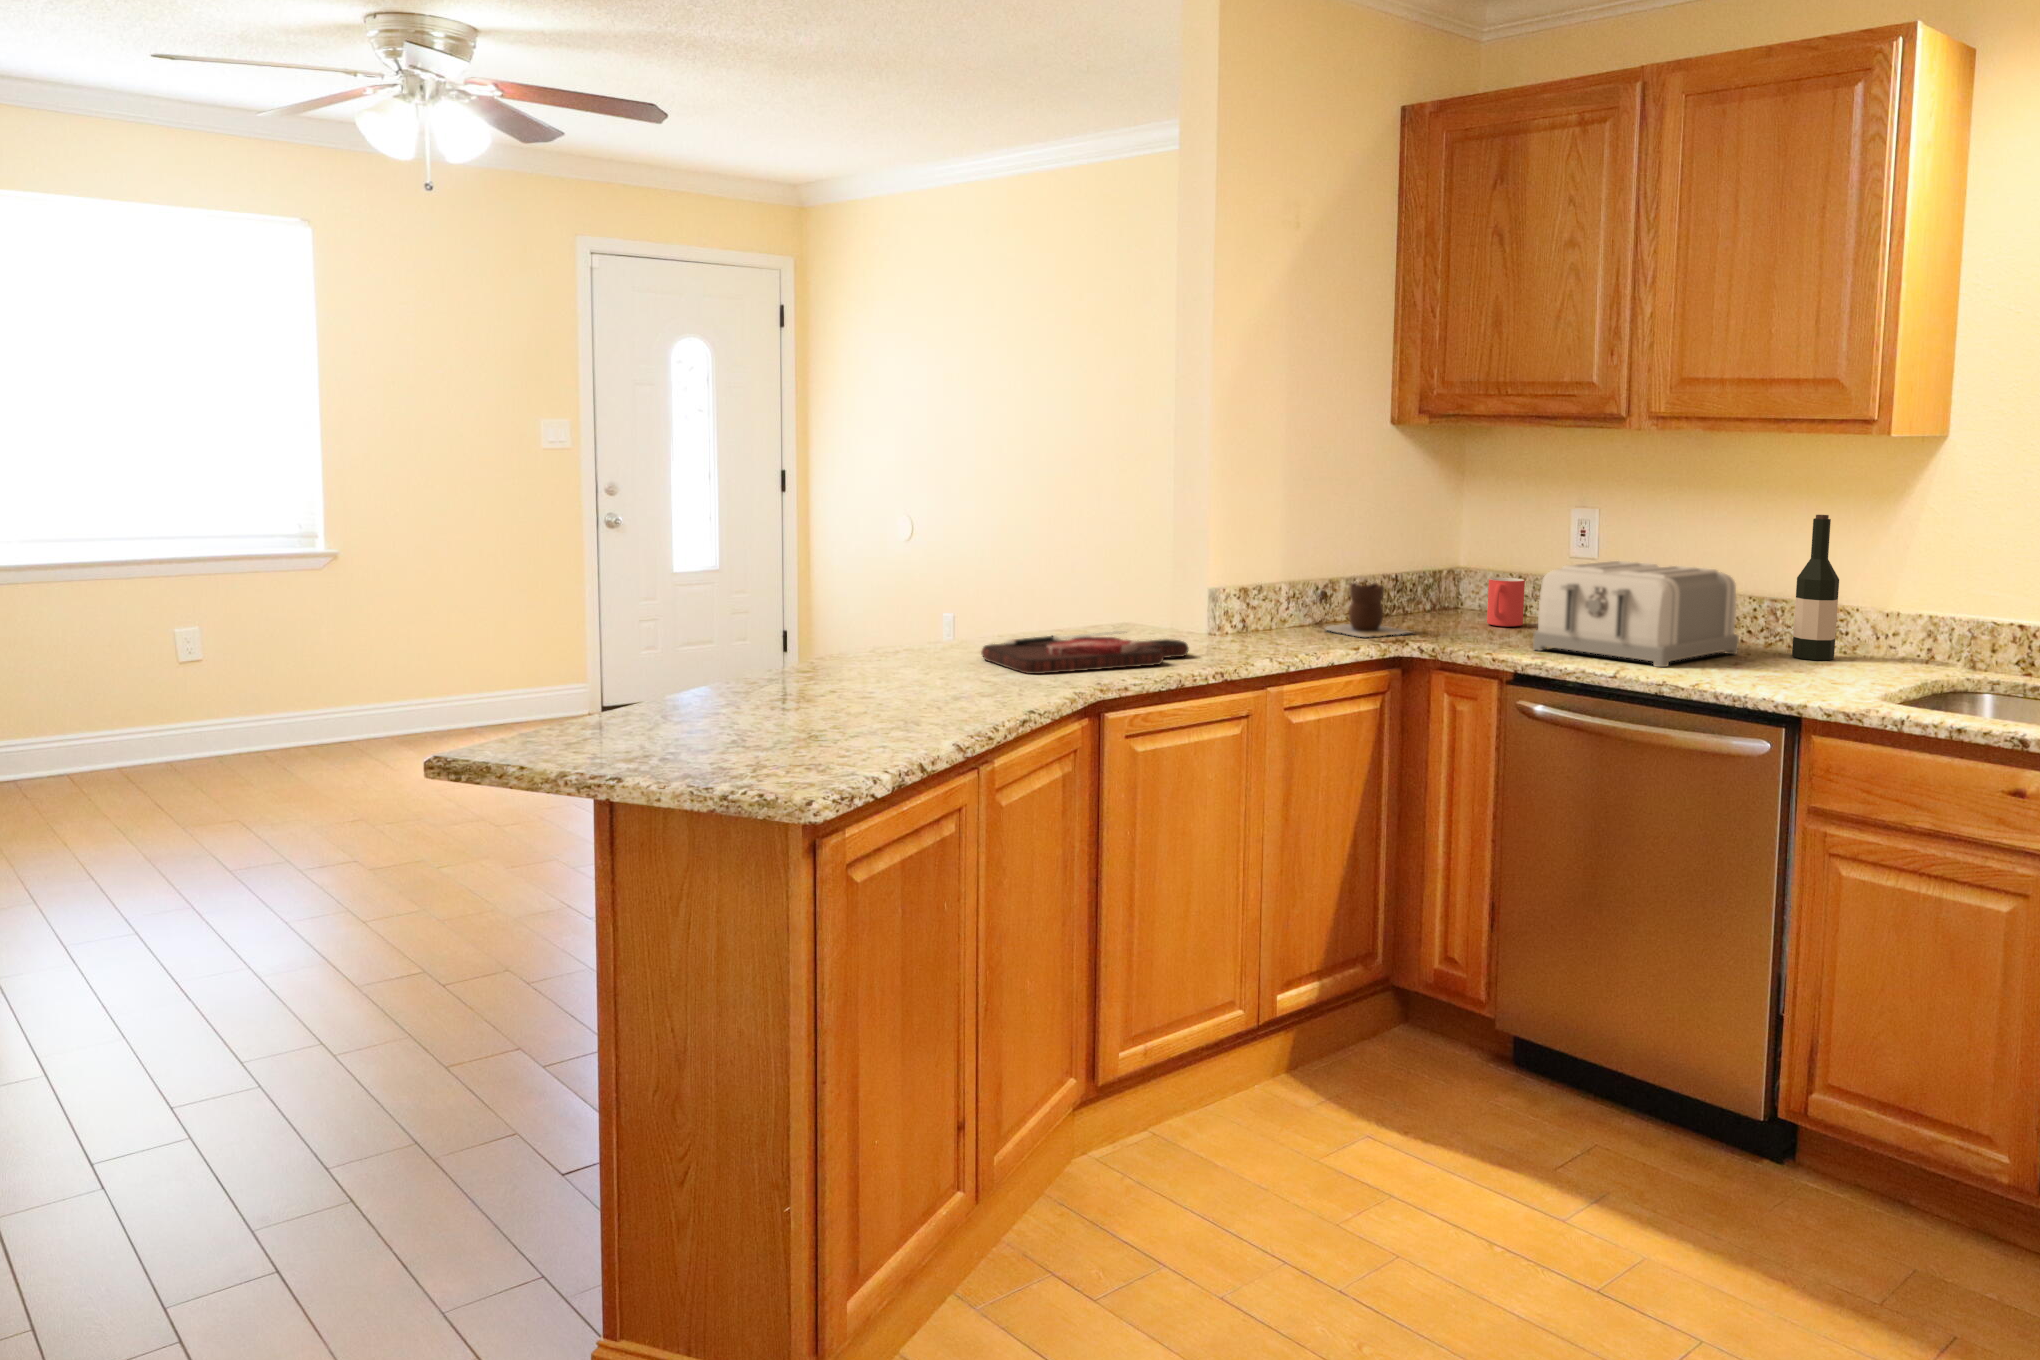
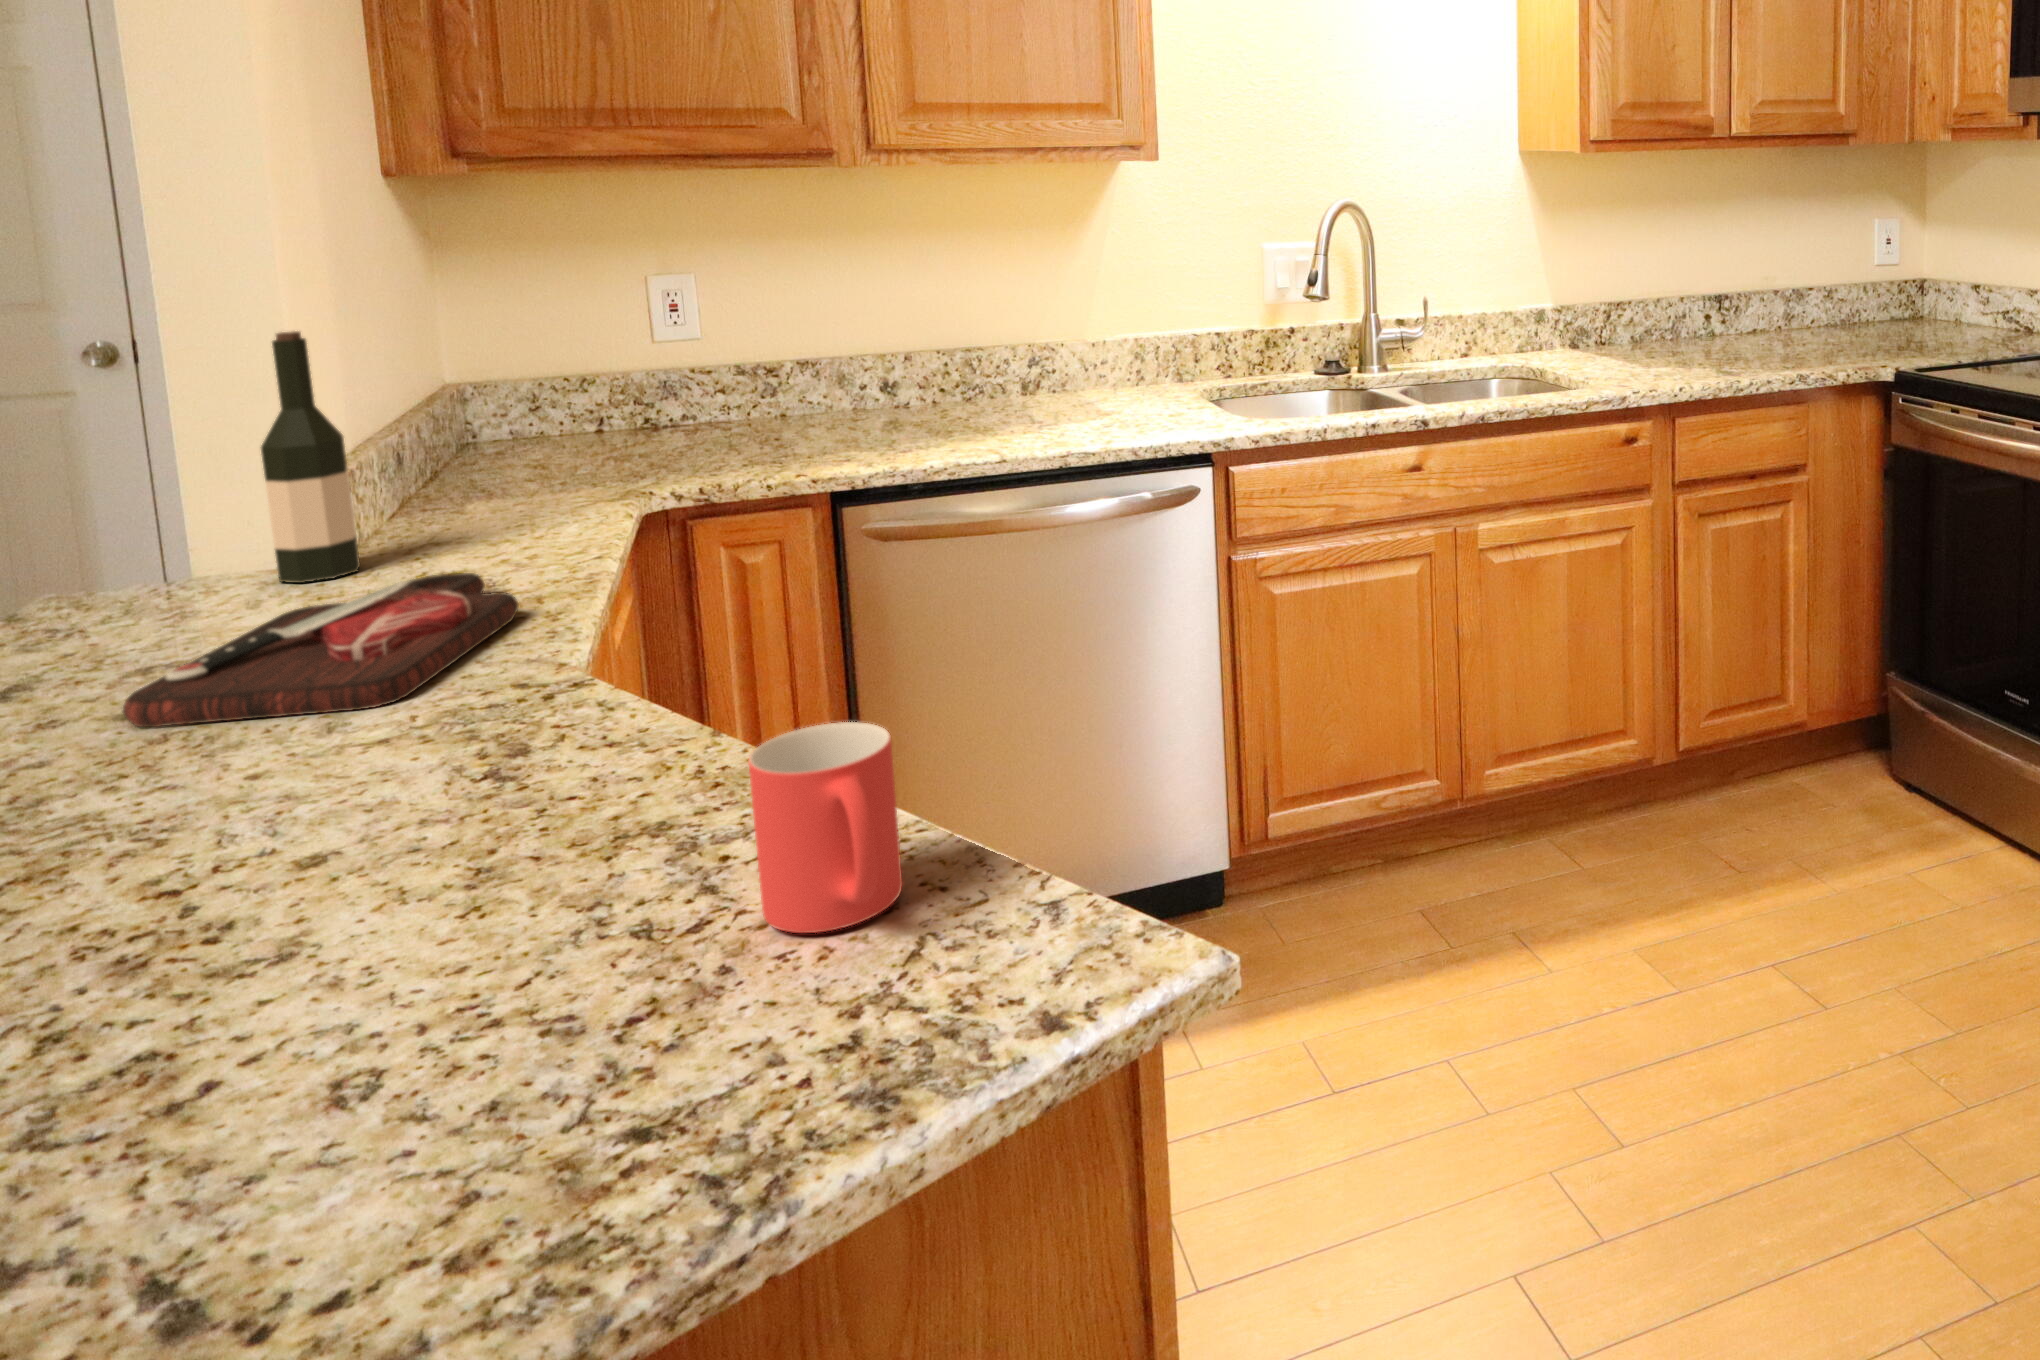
wine bottle: present [1792,515,1839,660] -> present [261,331,360,583]
toaster: present [1533,561,1739,667] -> none [805,325,1002,459]
mug: present [1487,578,1525,626] -> present [749,722,902,933]
vase: present [1326,583,1410,637] -> none [437,421,592,508]

